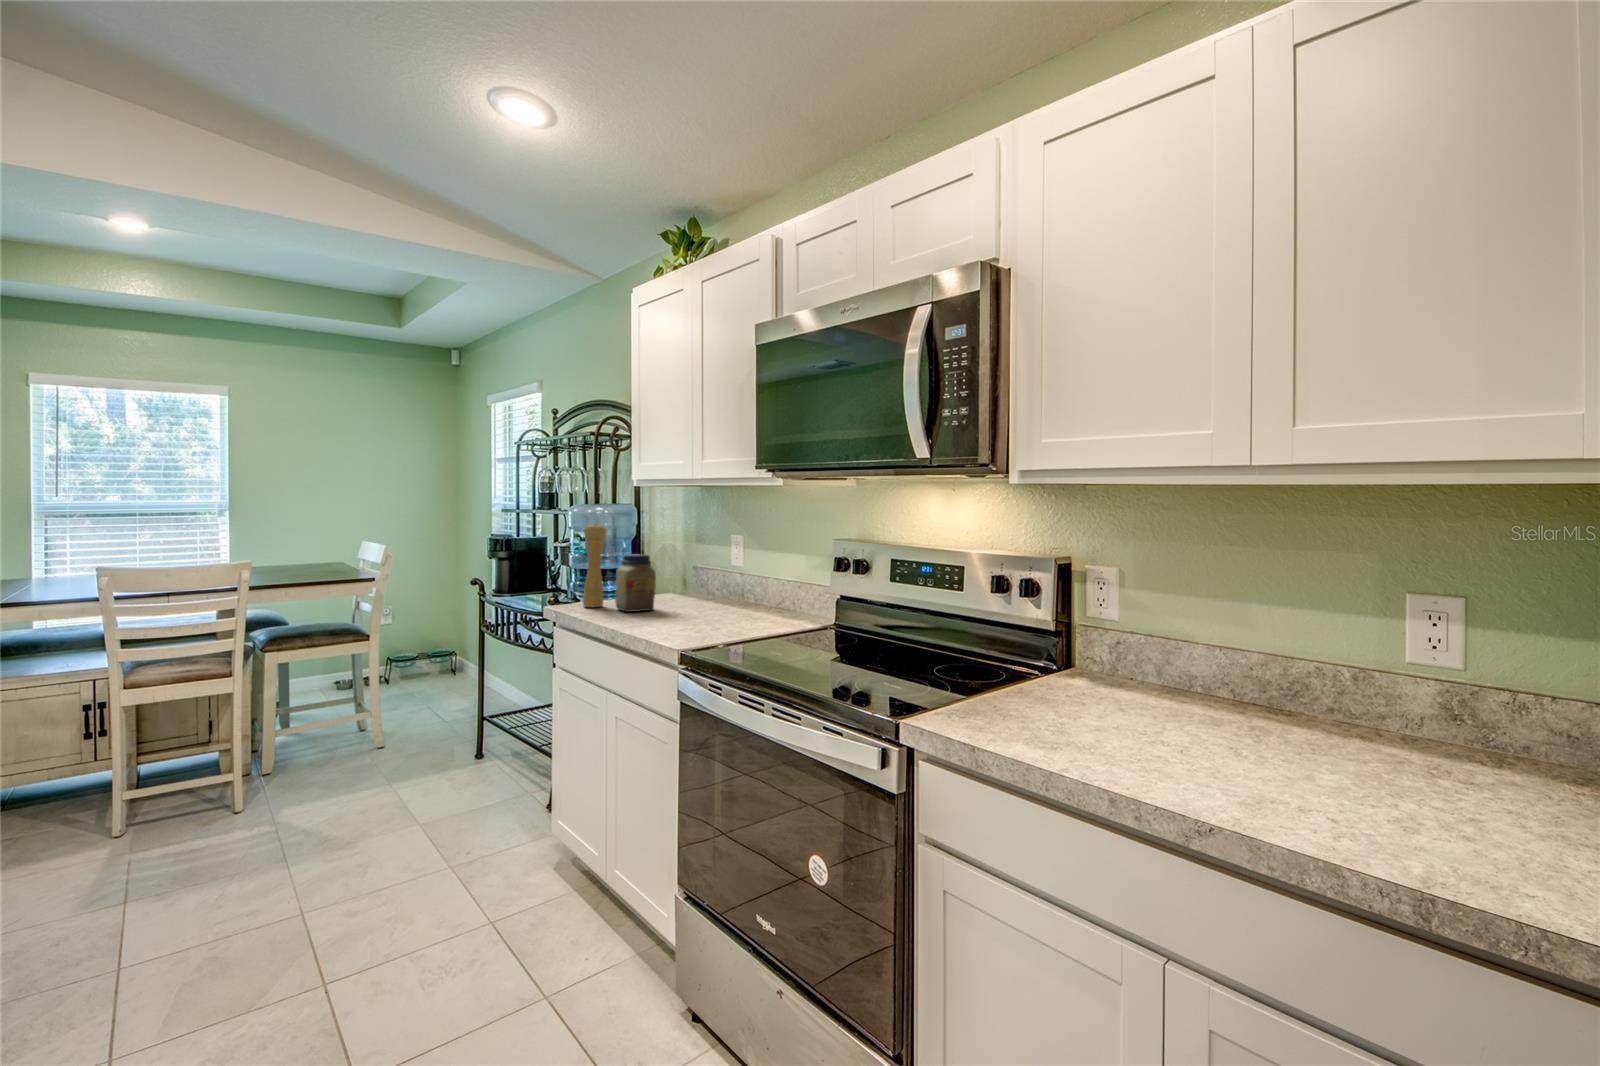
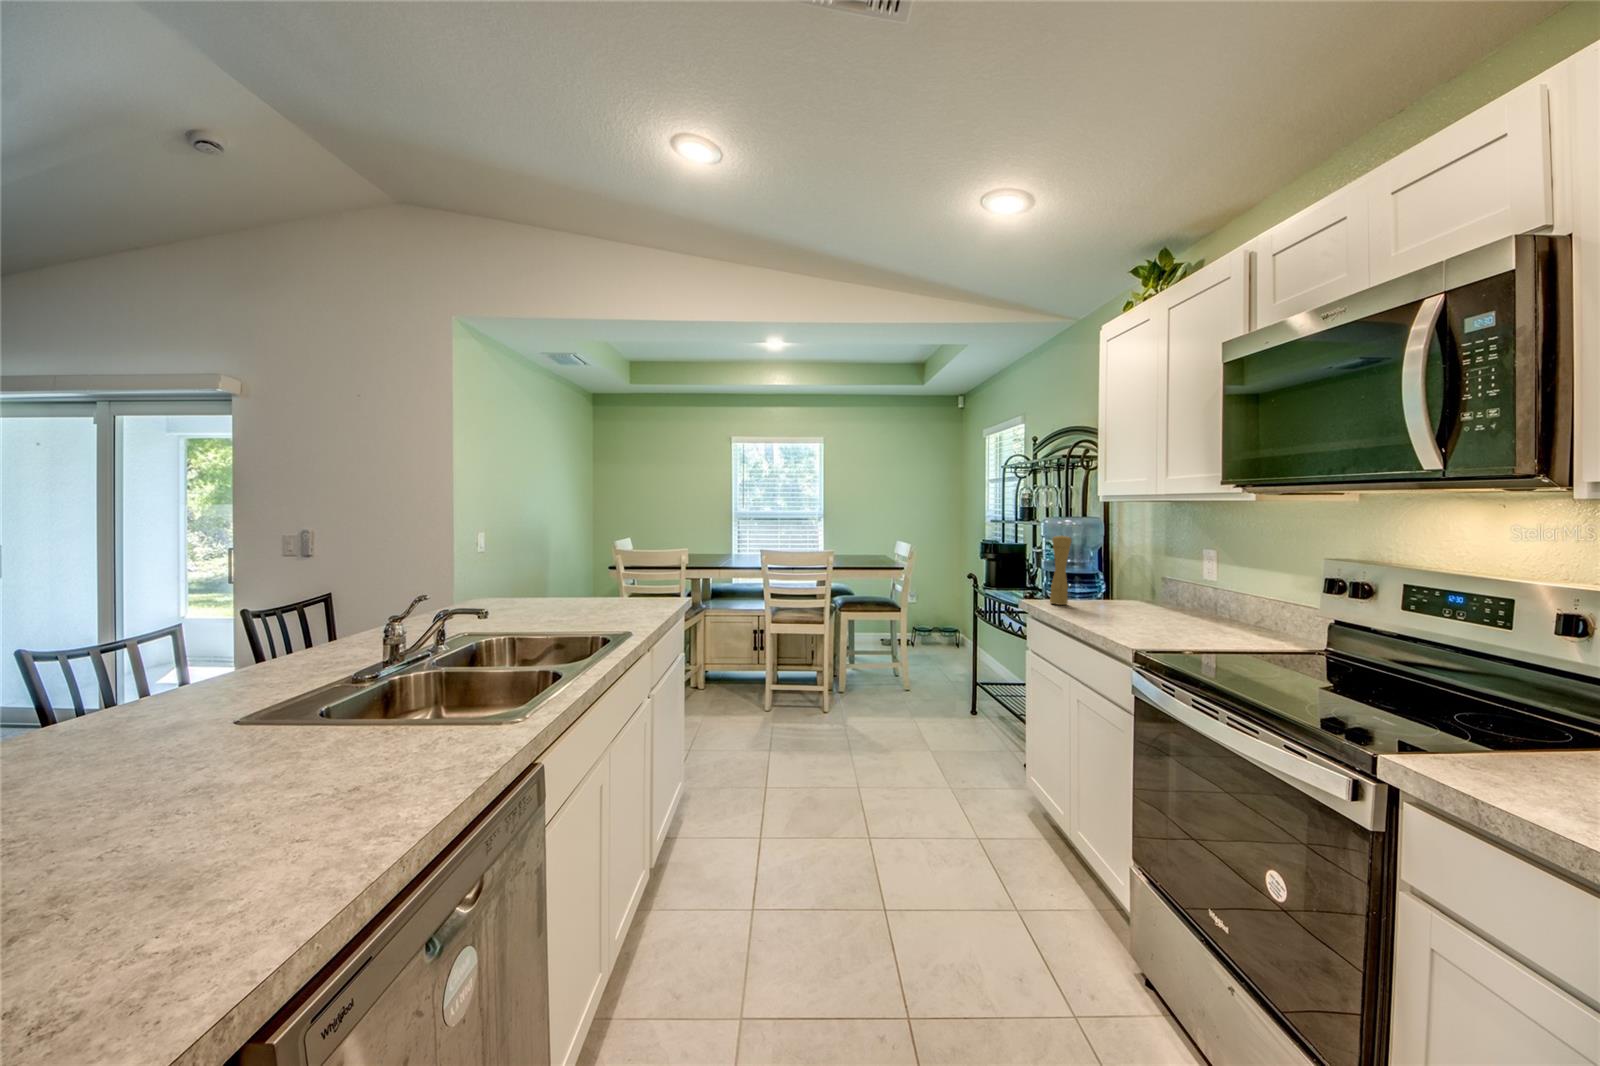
jar: present [615,554,656,612] -> none [1078,562,1117,613]

